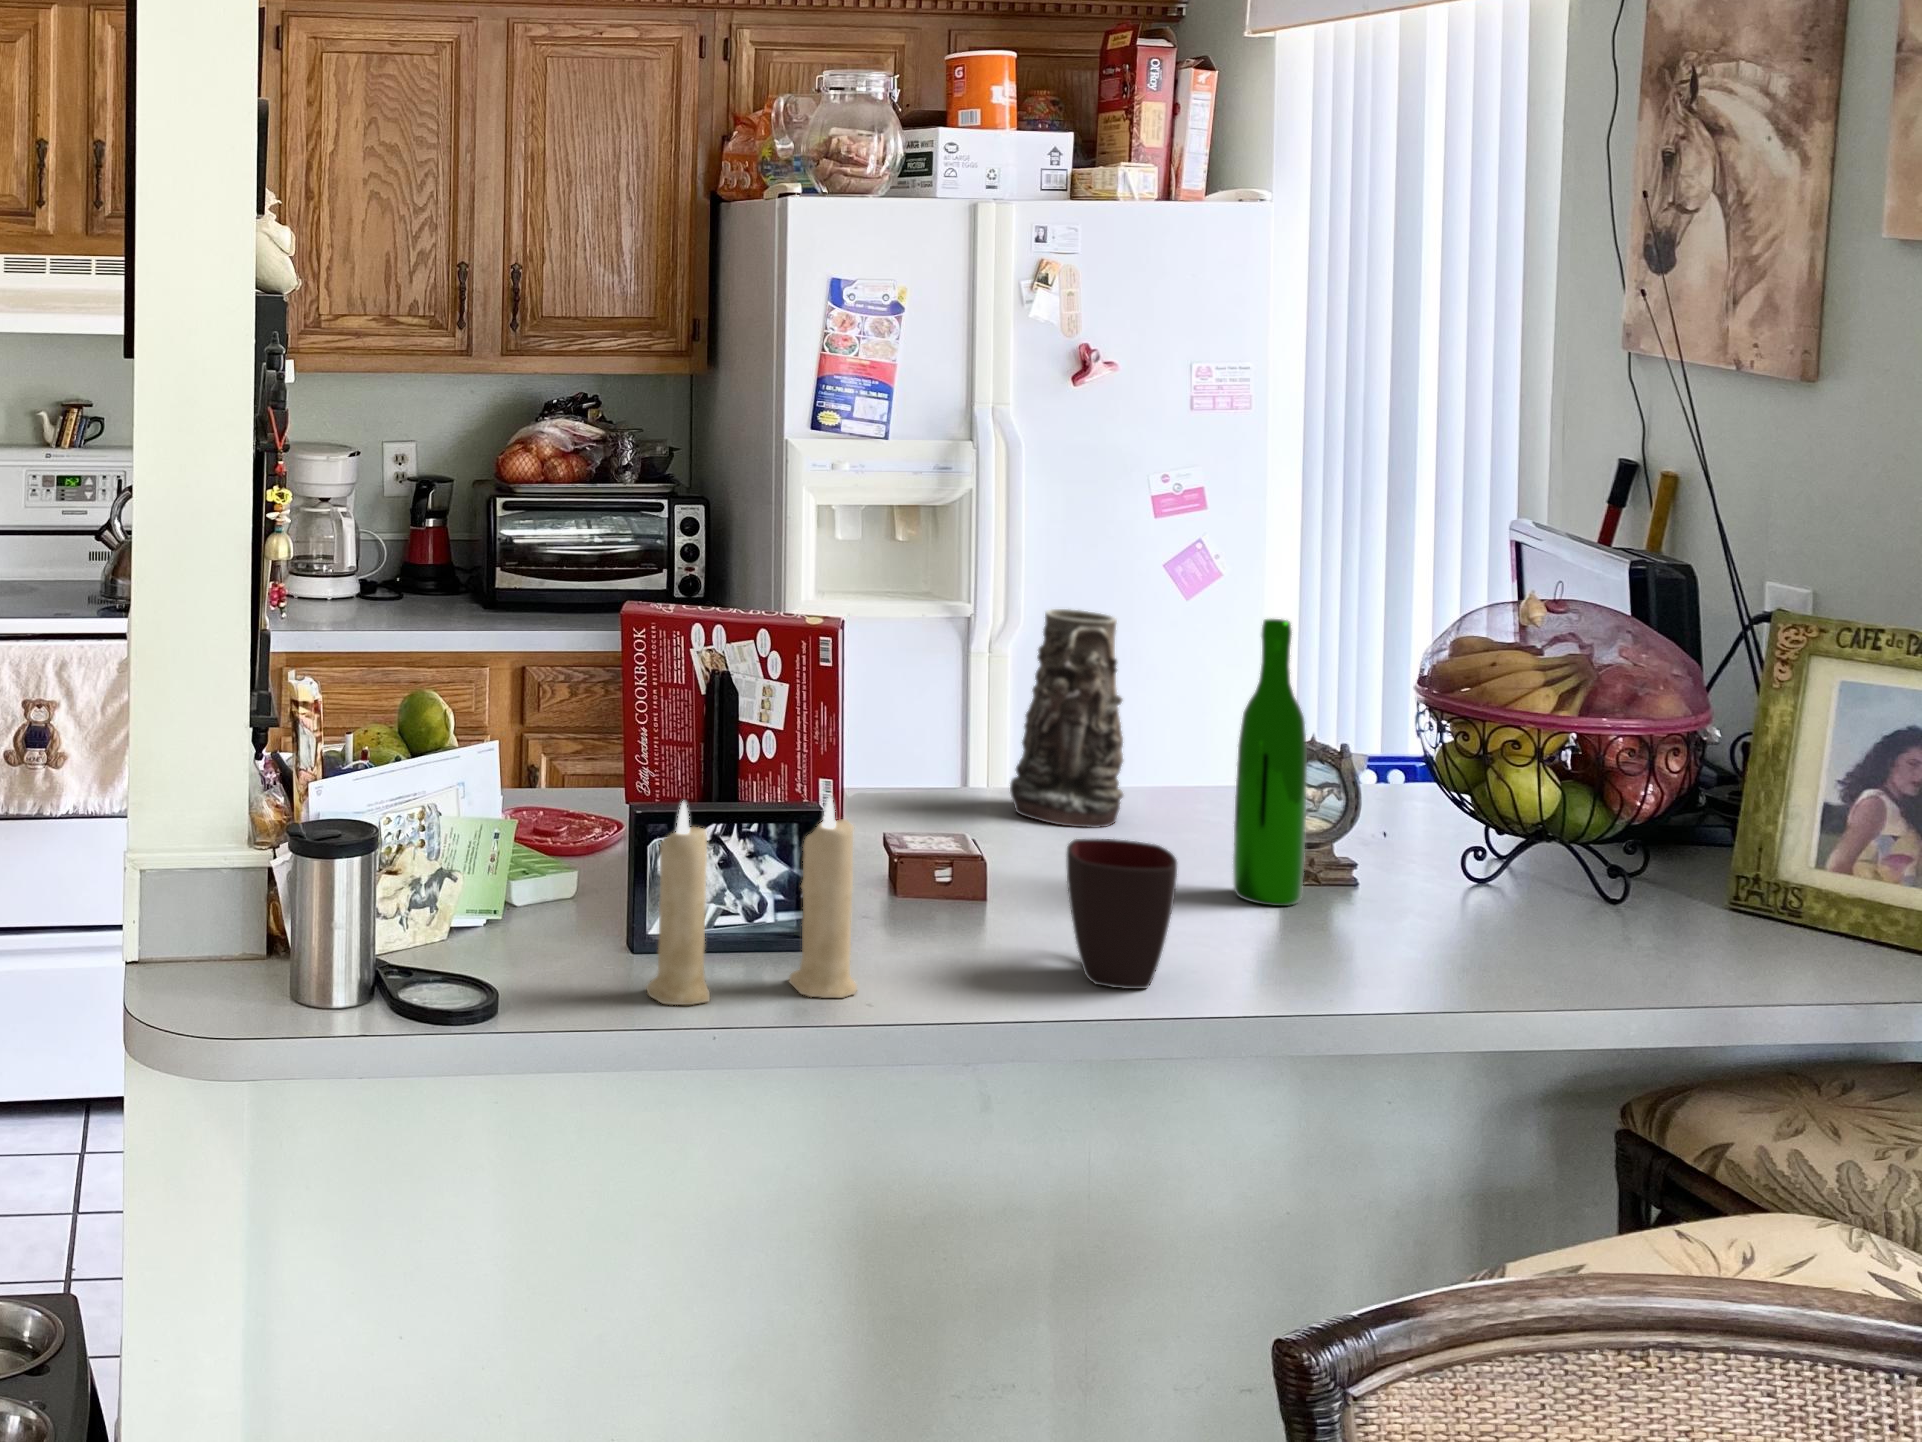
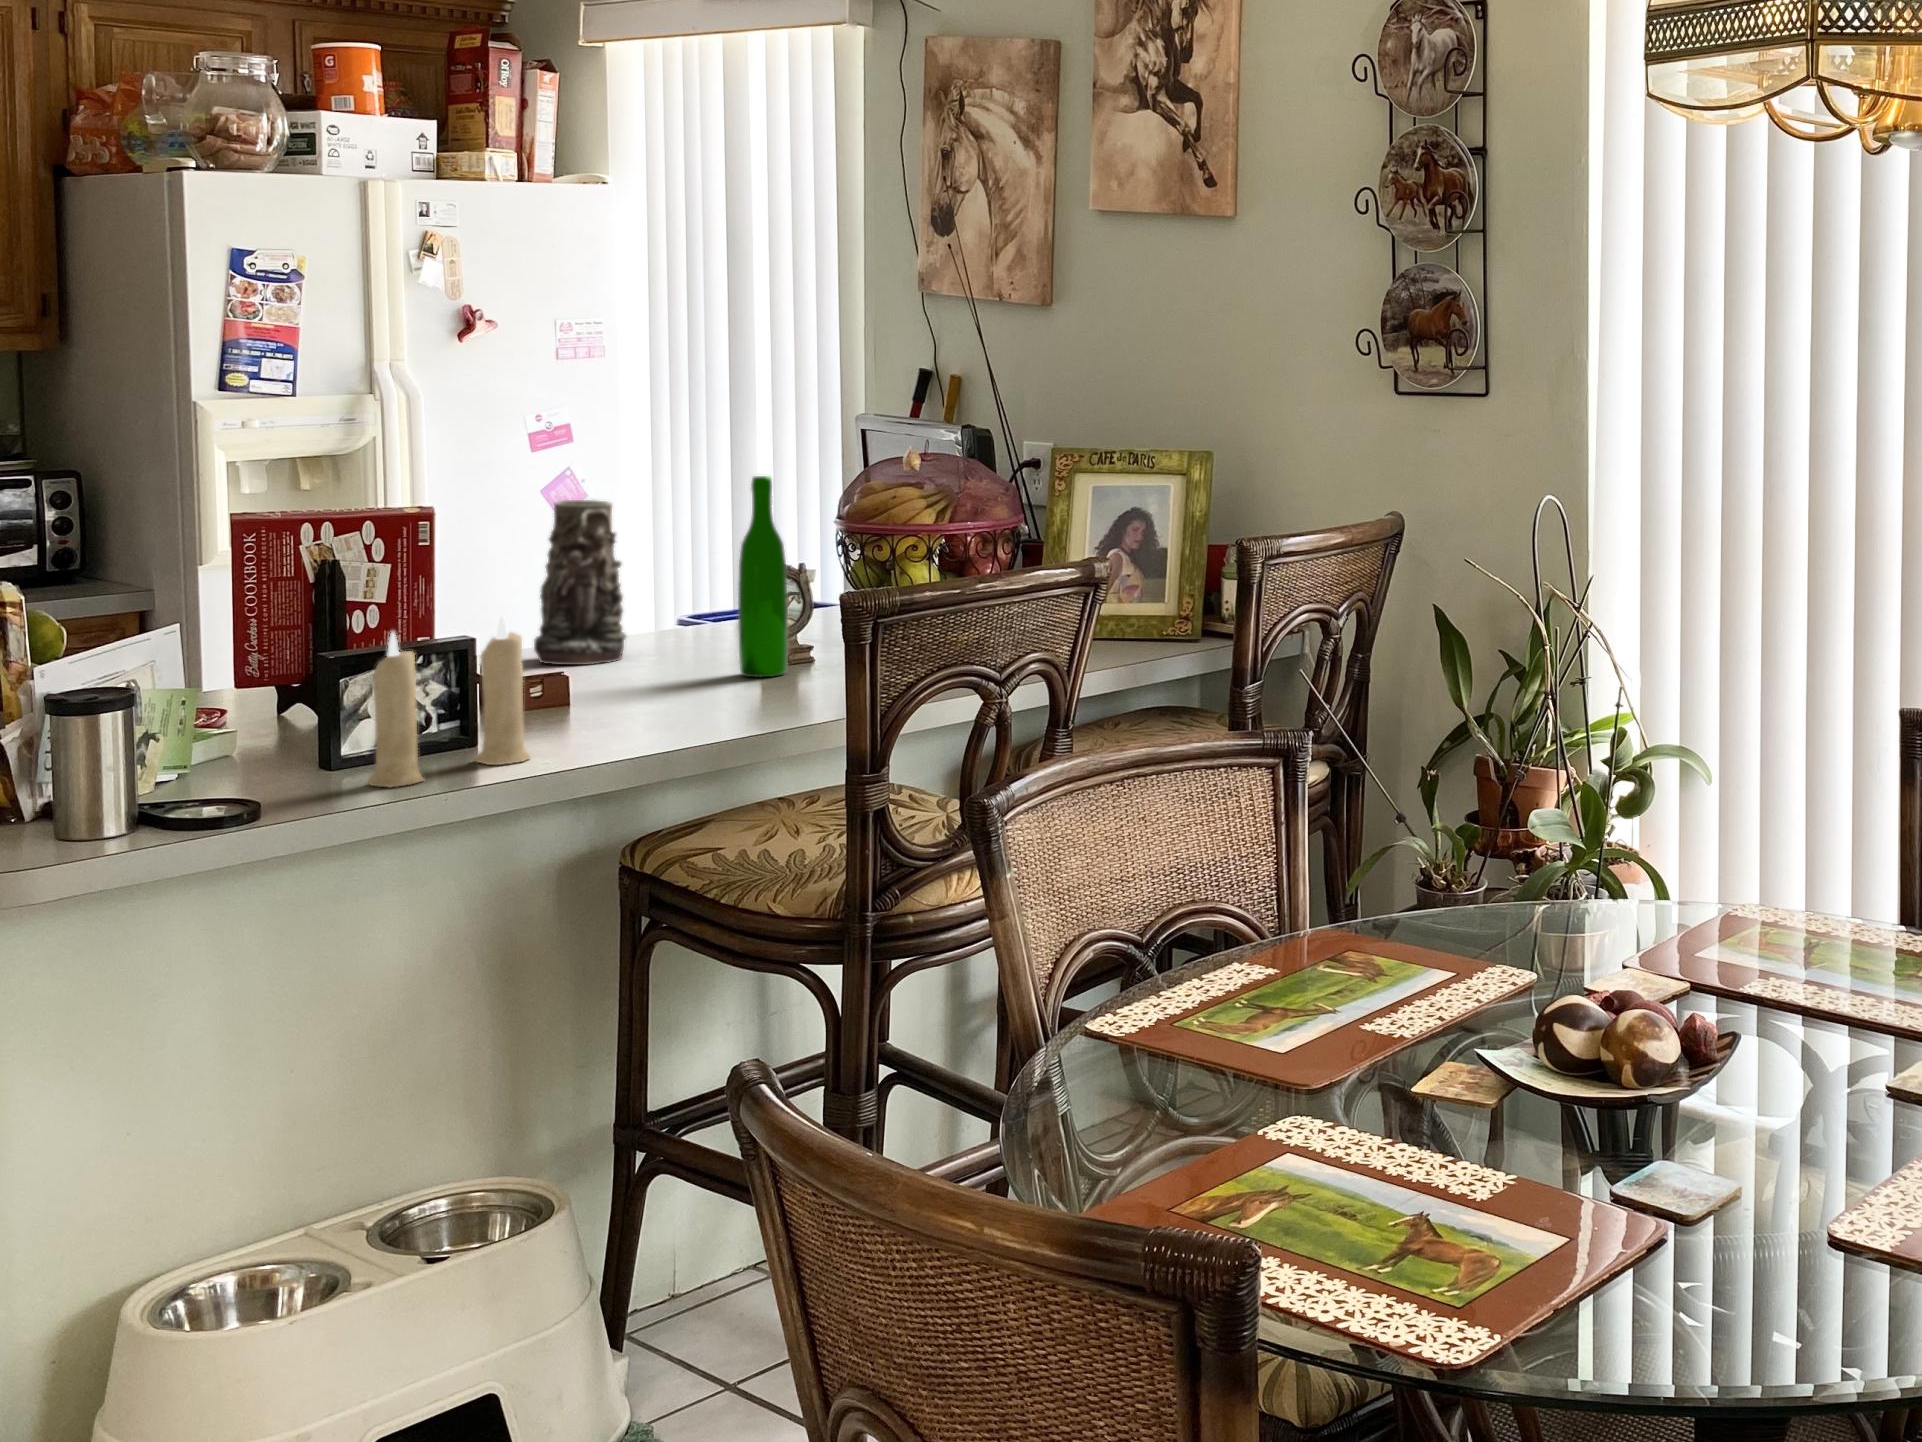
cup: present [1067,839,1177,989] -> none [662,627,743,726]

